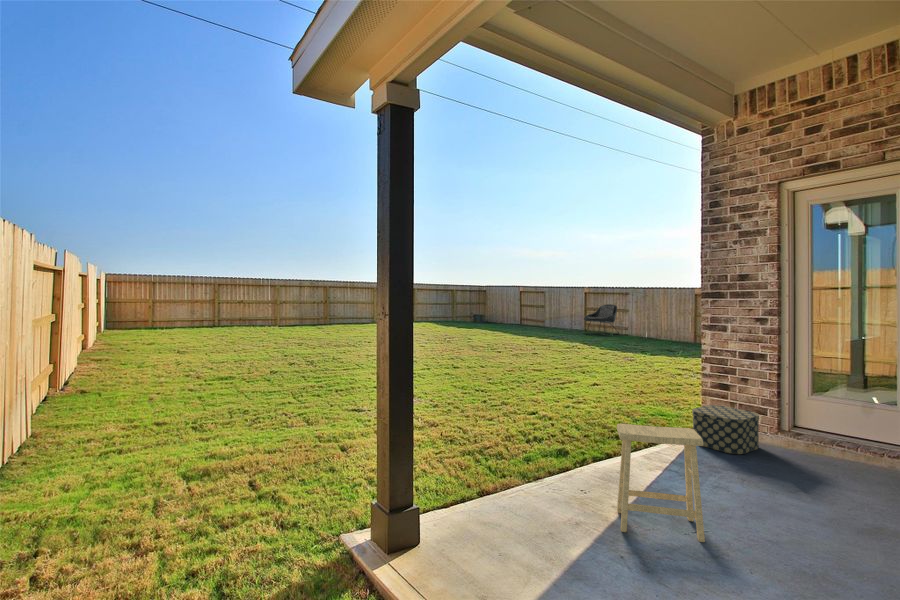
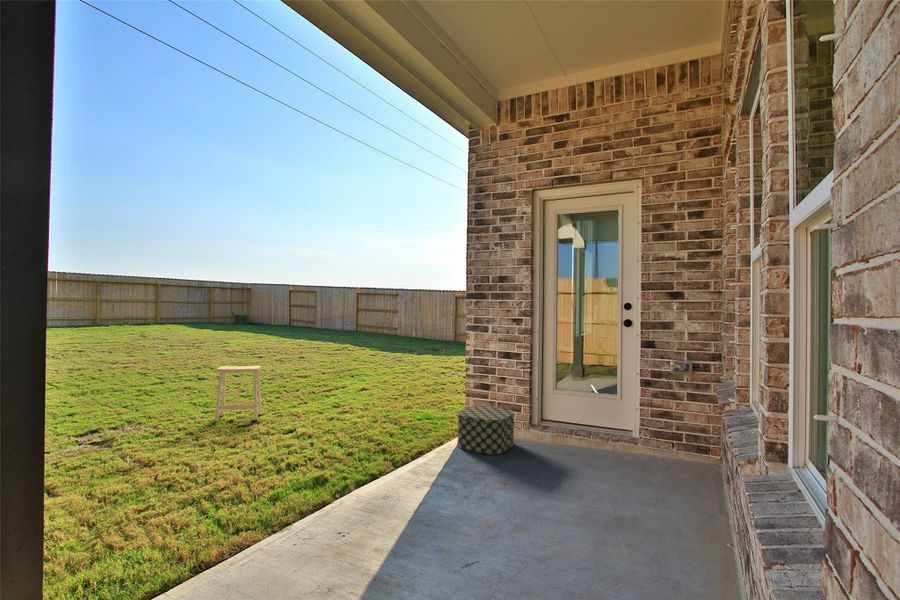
lounge chair: present [584,304,619,335] -> none [356,304,390,336]
footstool: present [617,424,705,542] -> present [214,366,262,421]

